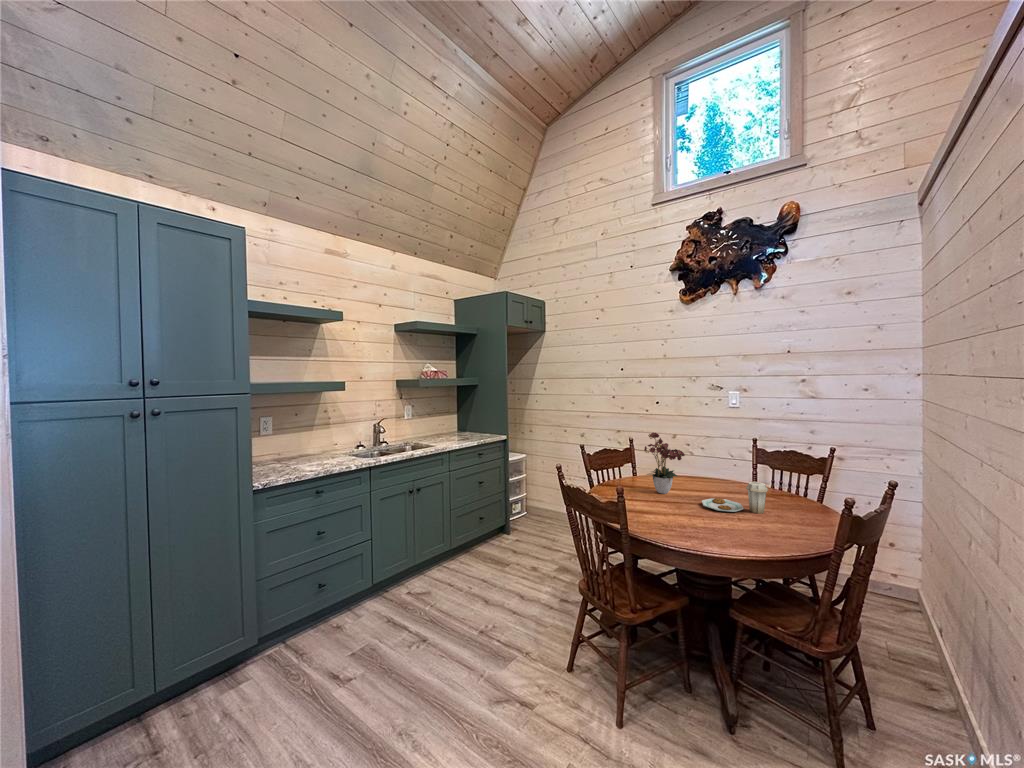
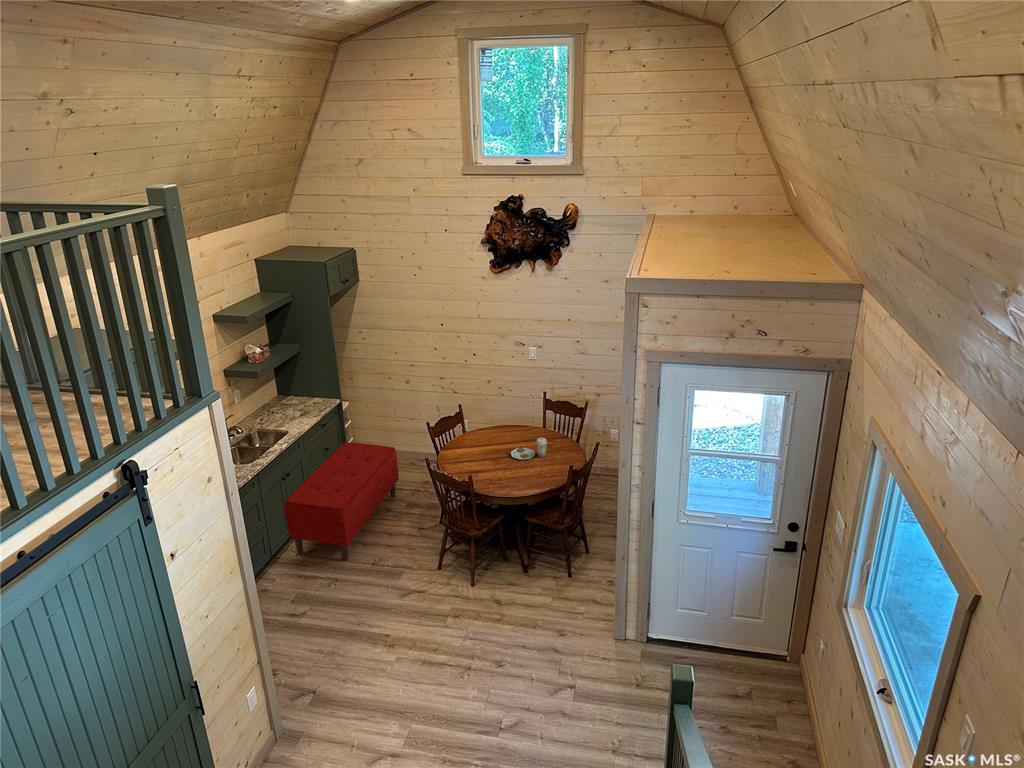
flower arrangement: present [644,432,685,494] -> none [471,405,502,447]
bench: none [401,483,554,616] -> present [285,442,399,561]

